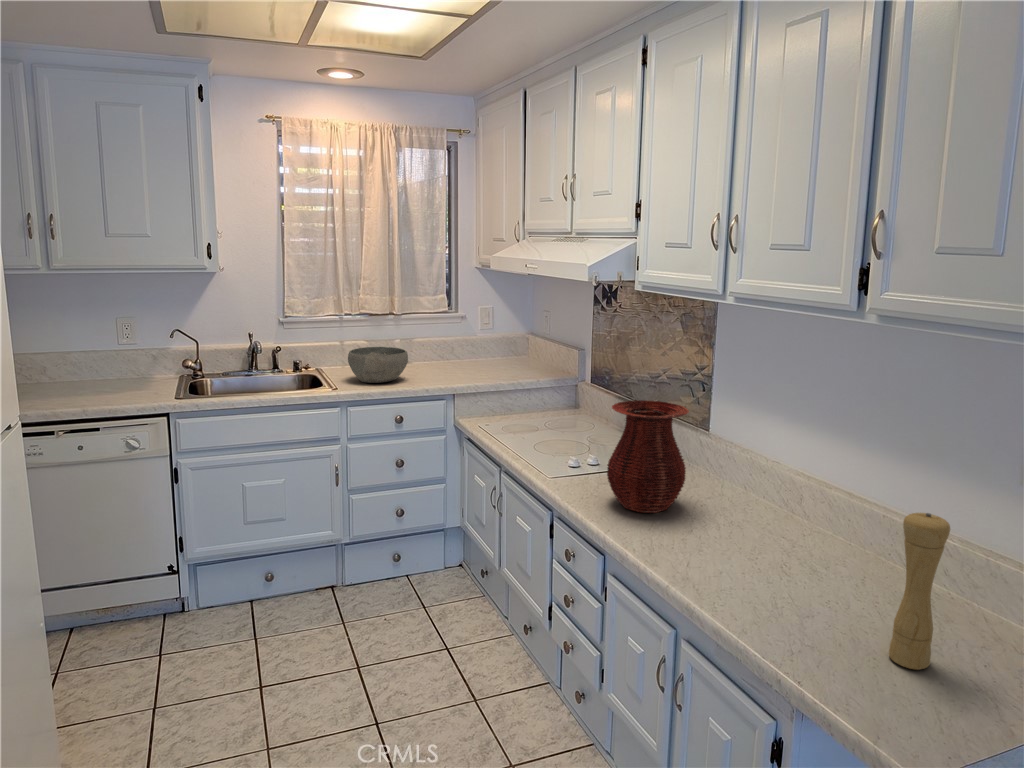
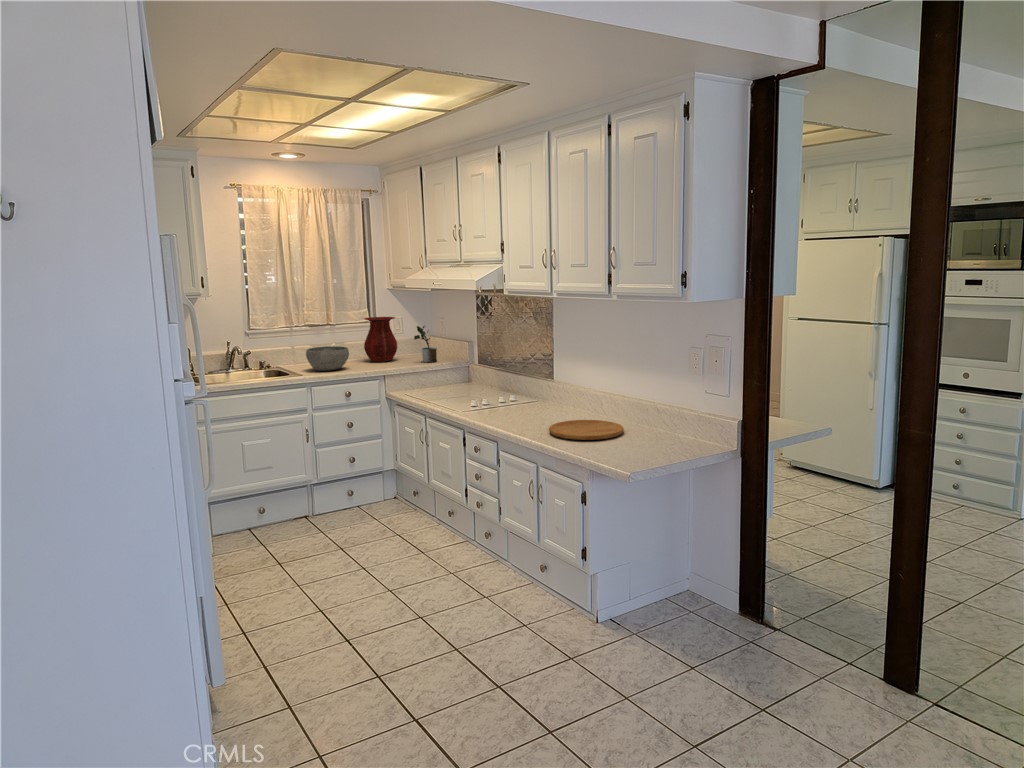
potted plant: none [502,324,534,378] -> present [414,326,437,362]
vase: present [607,400,689,513] -> present [364,317,397,362]
pepper mill: present [889,513,950,670] -> none [630,380,649,452]
cutting board: none [702,535,855,604] -> present [549,420,624,440]

